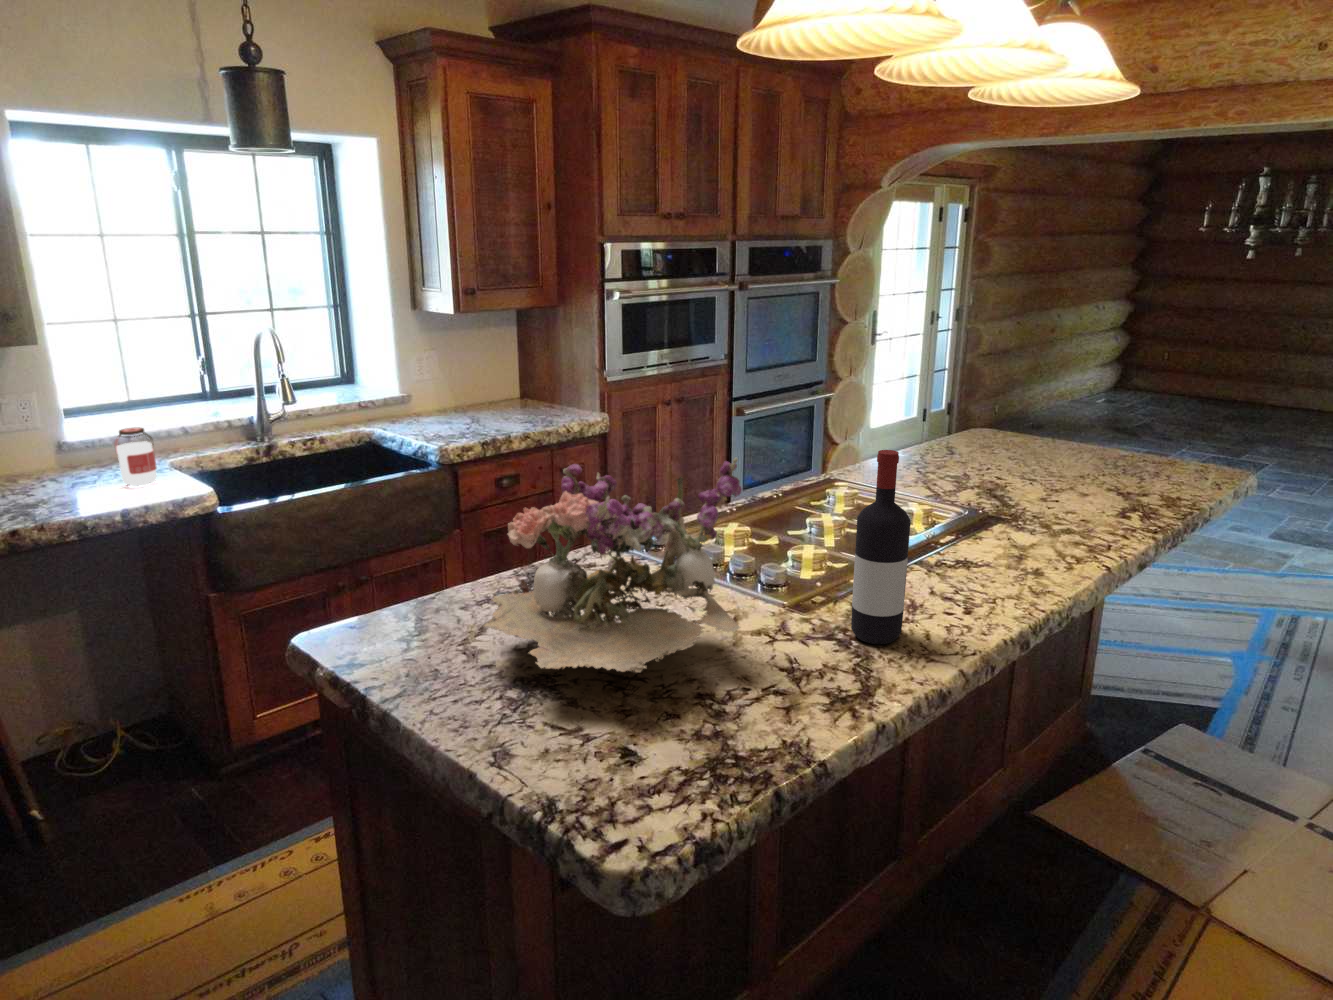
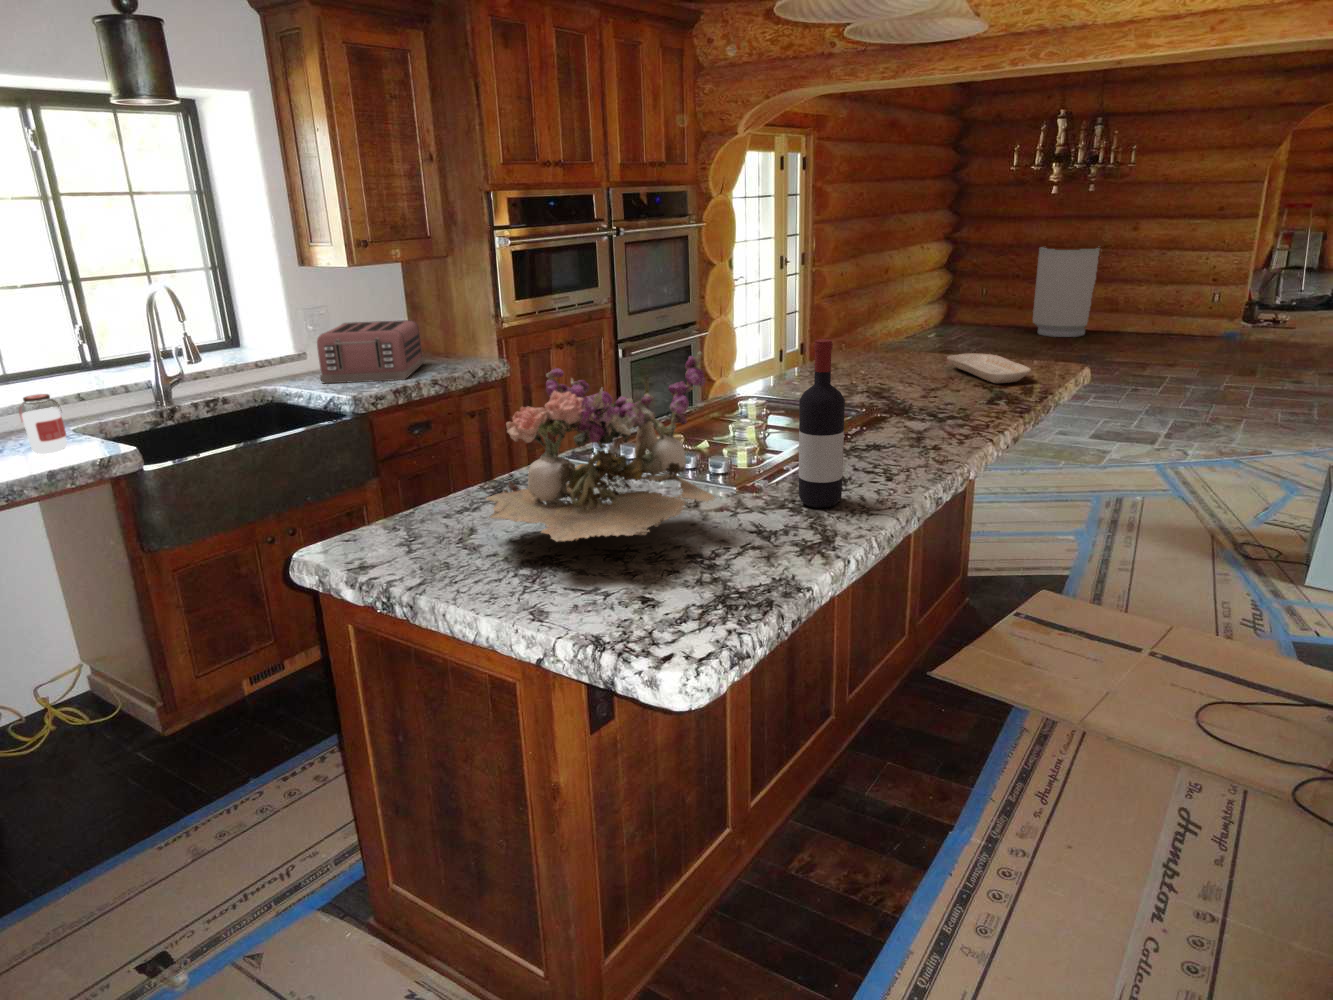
trash can: none [1217,314,1306,415] -> present [1033,246,1101,337]
toaster: none [418,367,527,430] -> present [317,320,425,383]
tray: none [1080,449,1178,490] -> present [947,353,1031,383]

